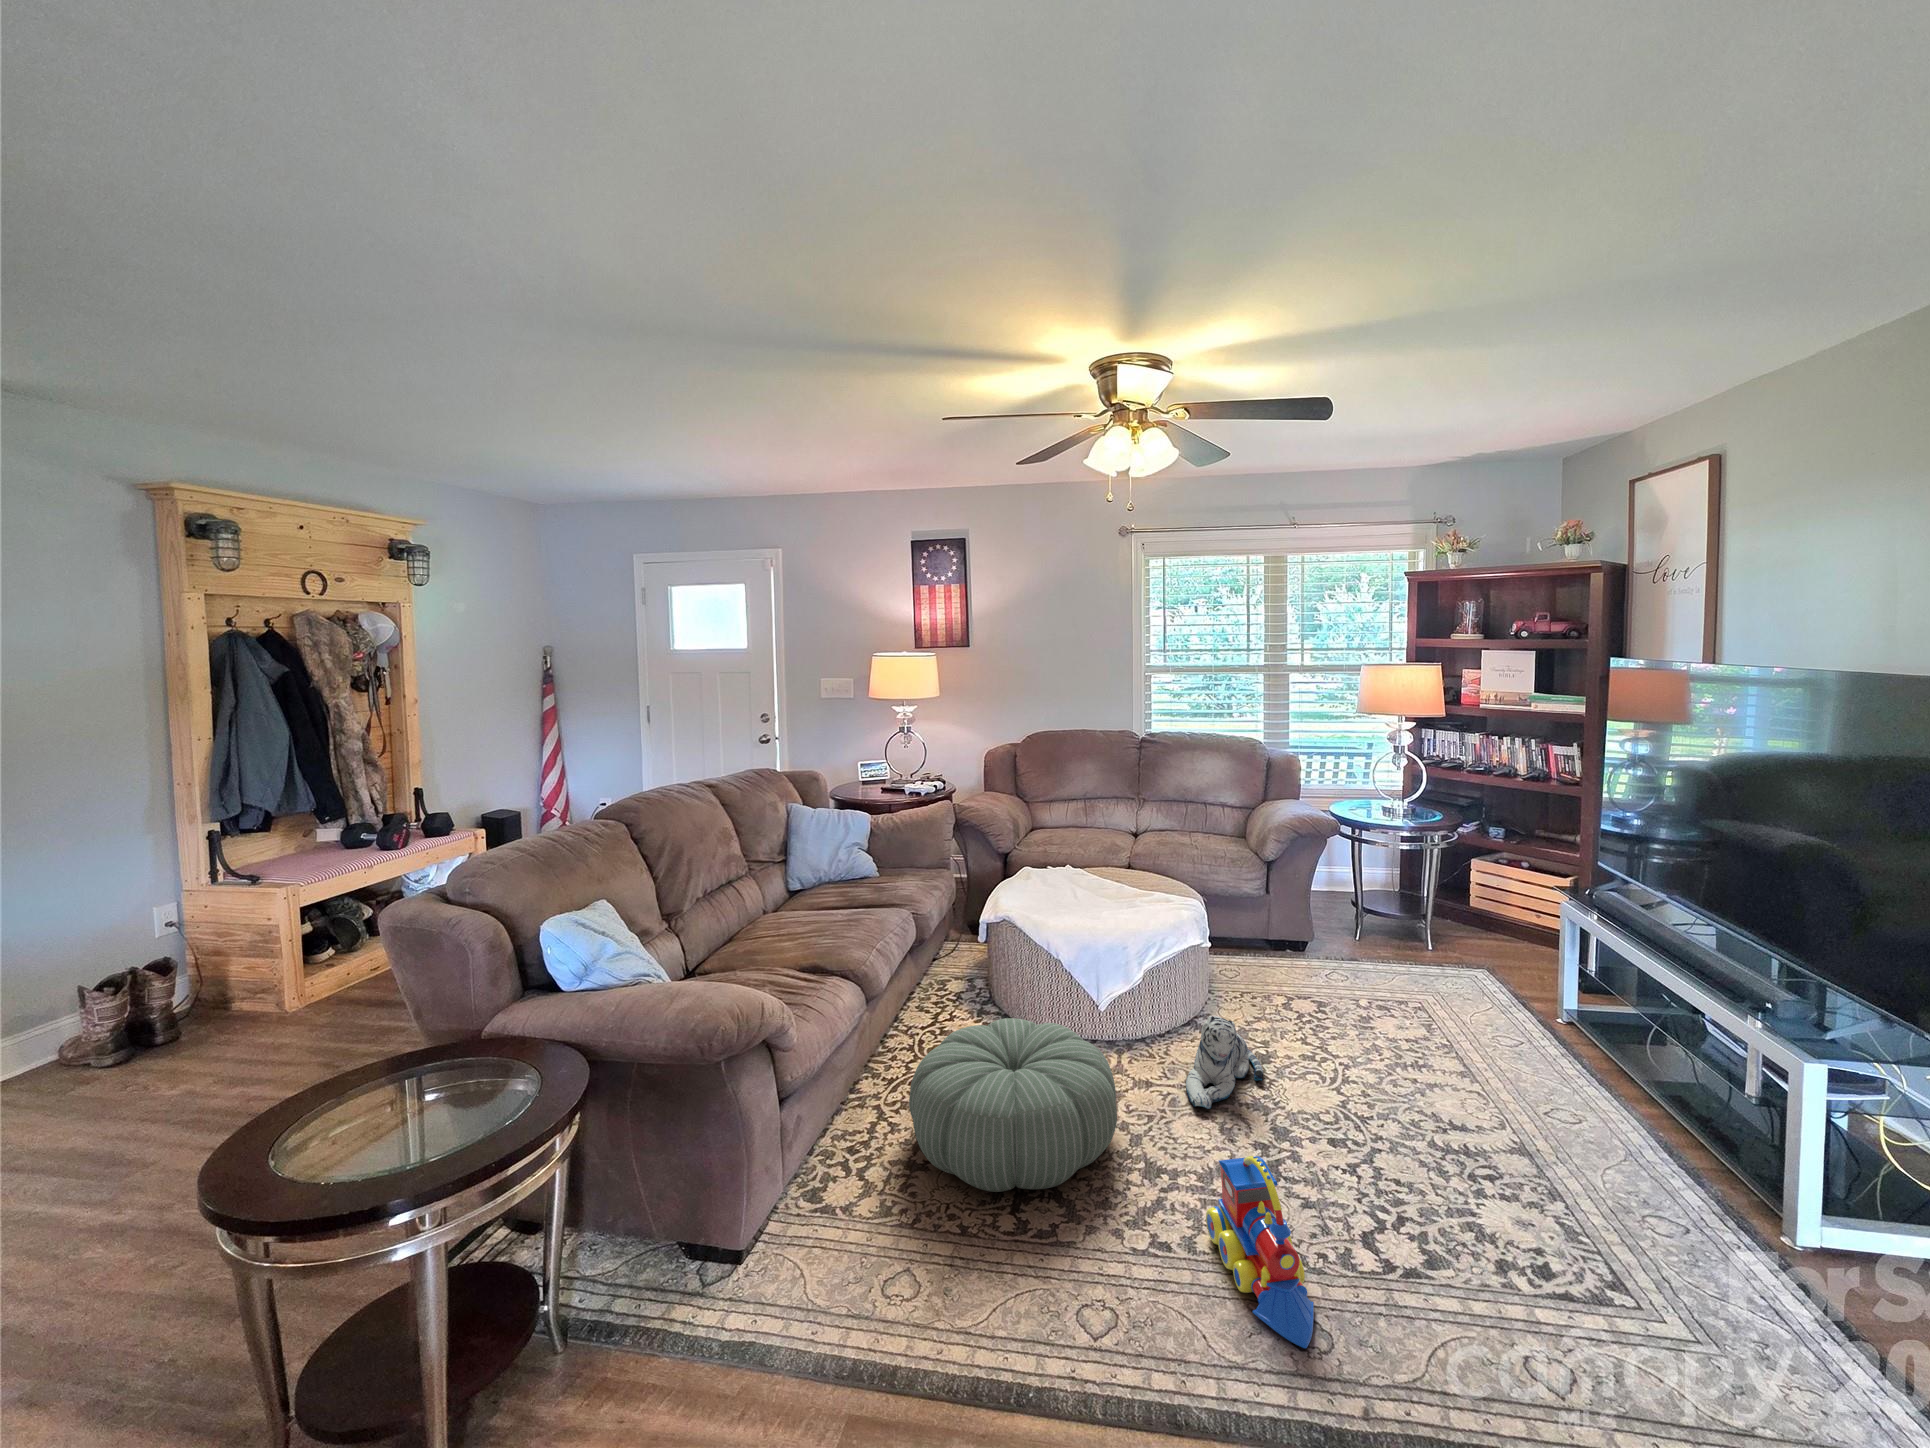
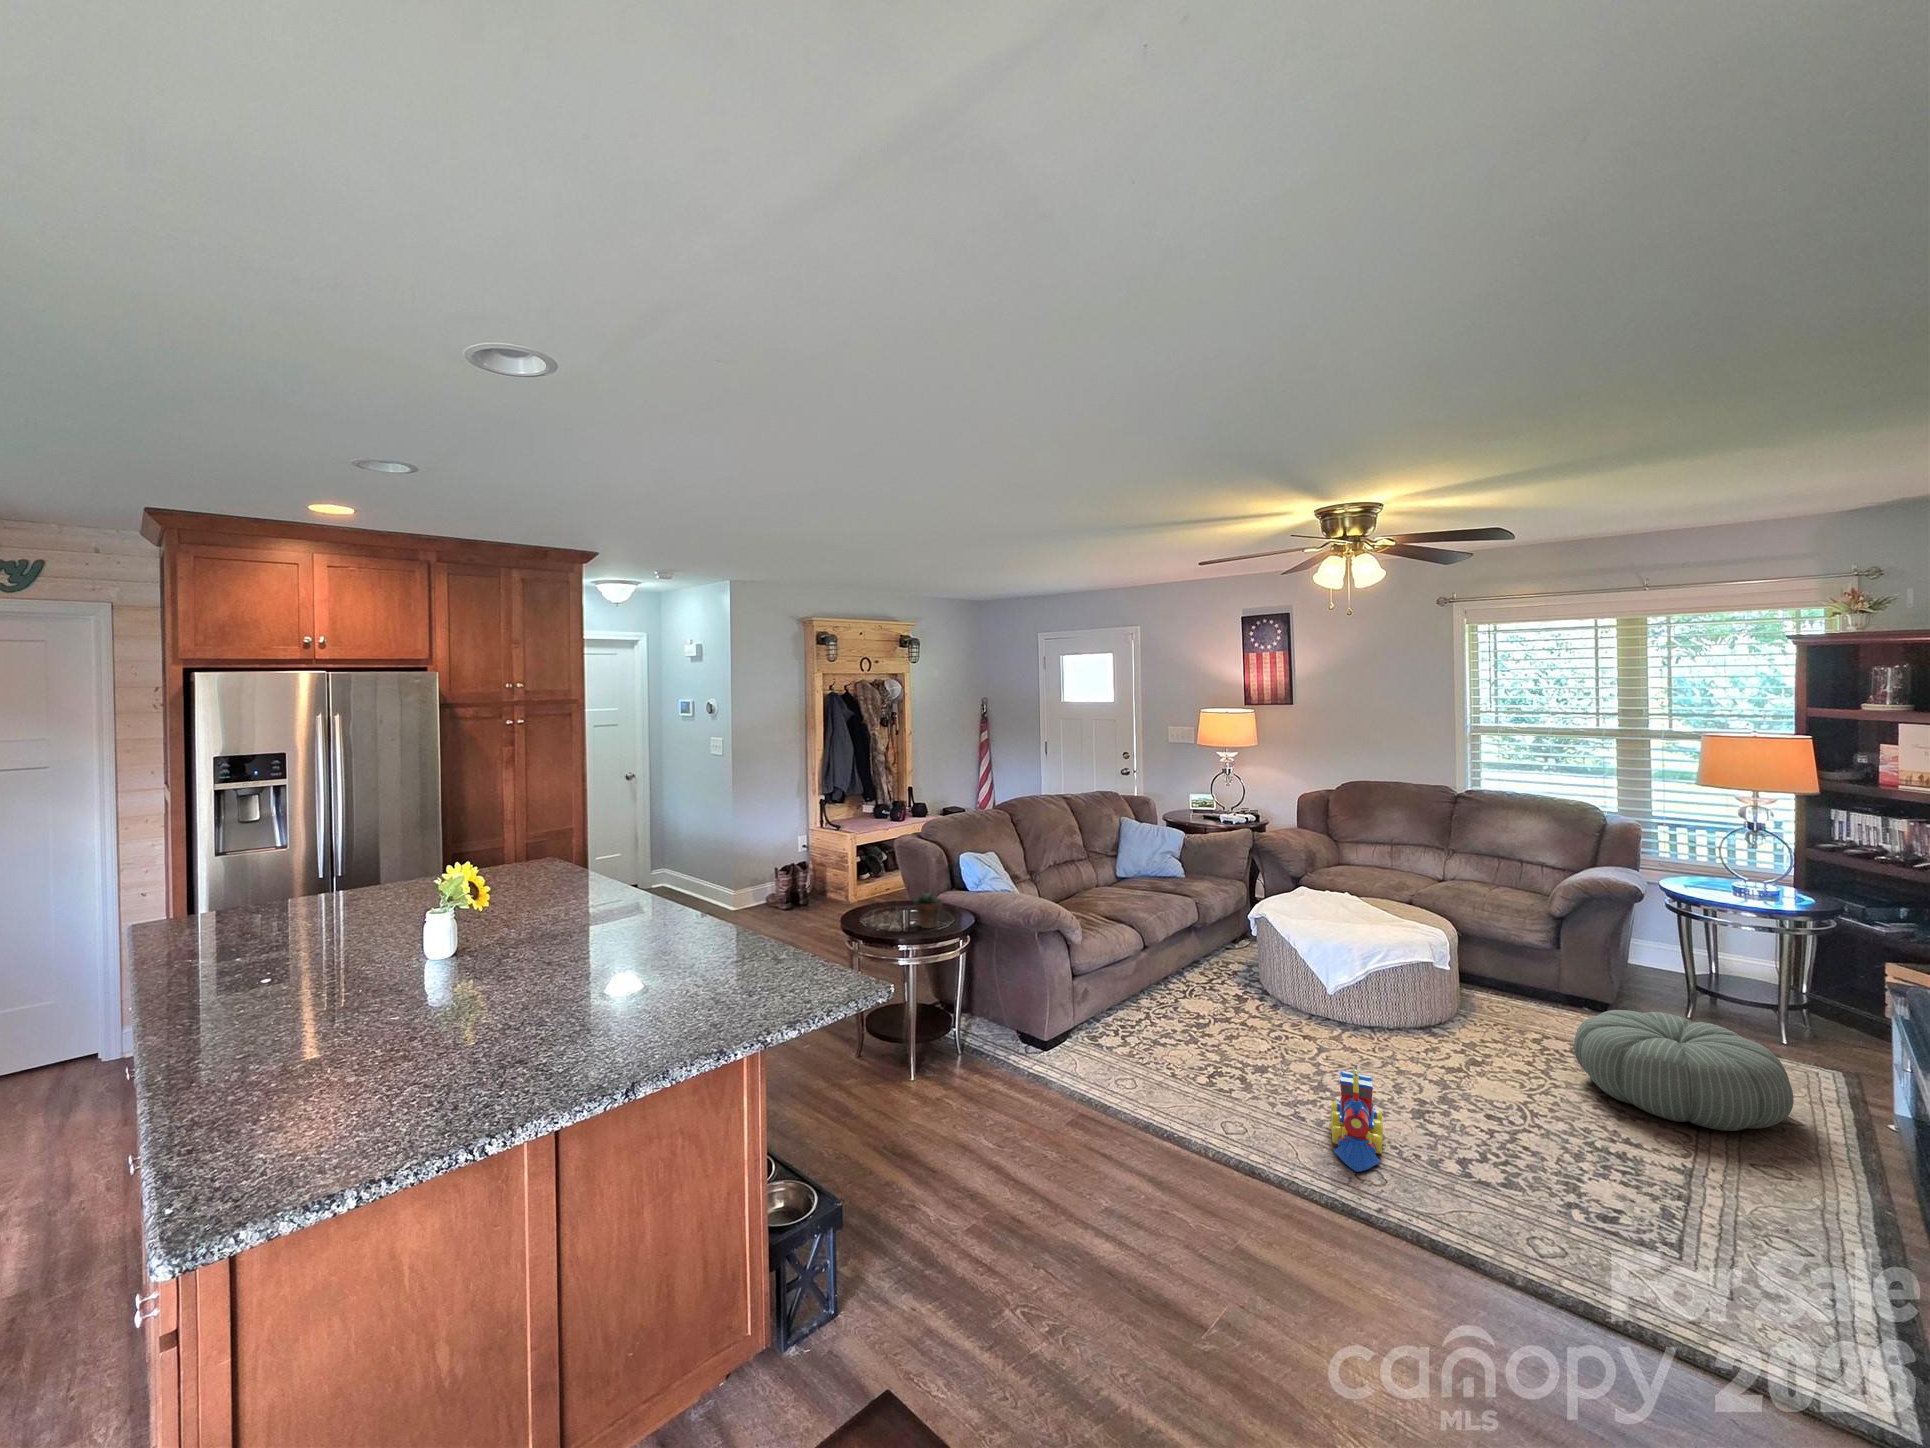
plush toy: present [1186,1016,1263,1109] -> none [1377,1009,1463,1073]
pouf: present [909,1018,1117,1192] -> present [1574,1010,1794,1131]
succulent plant: none [411,1019,495,1134] -> present [914,892,942,928]

